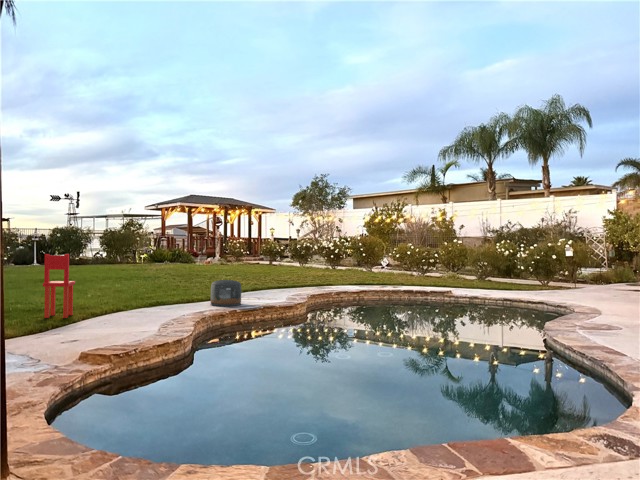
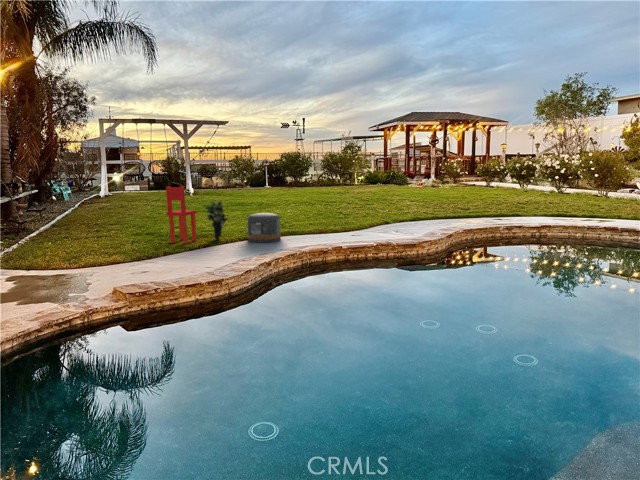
potted plant: none [82,270,109,313] -> present [206,201,227,240]
pouf: present [211,280,241,306] -> present [247,213,281,243]

